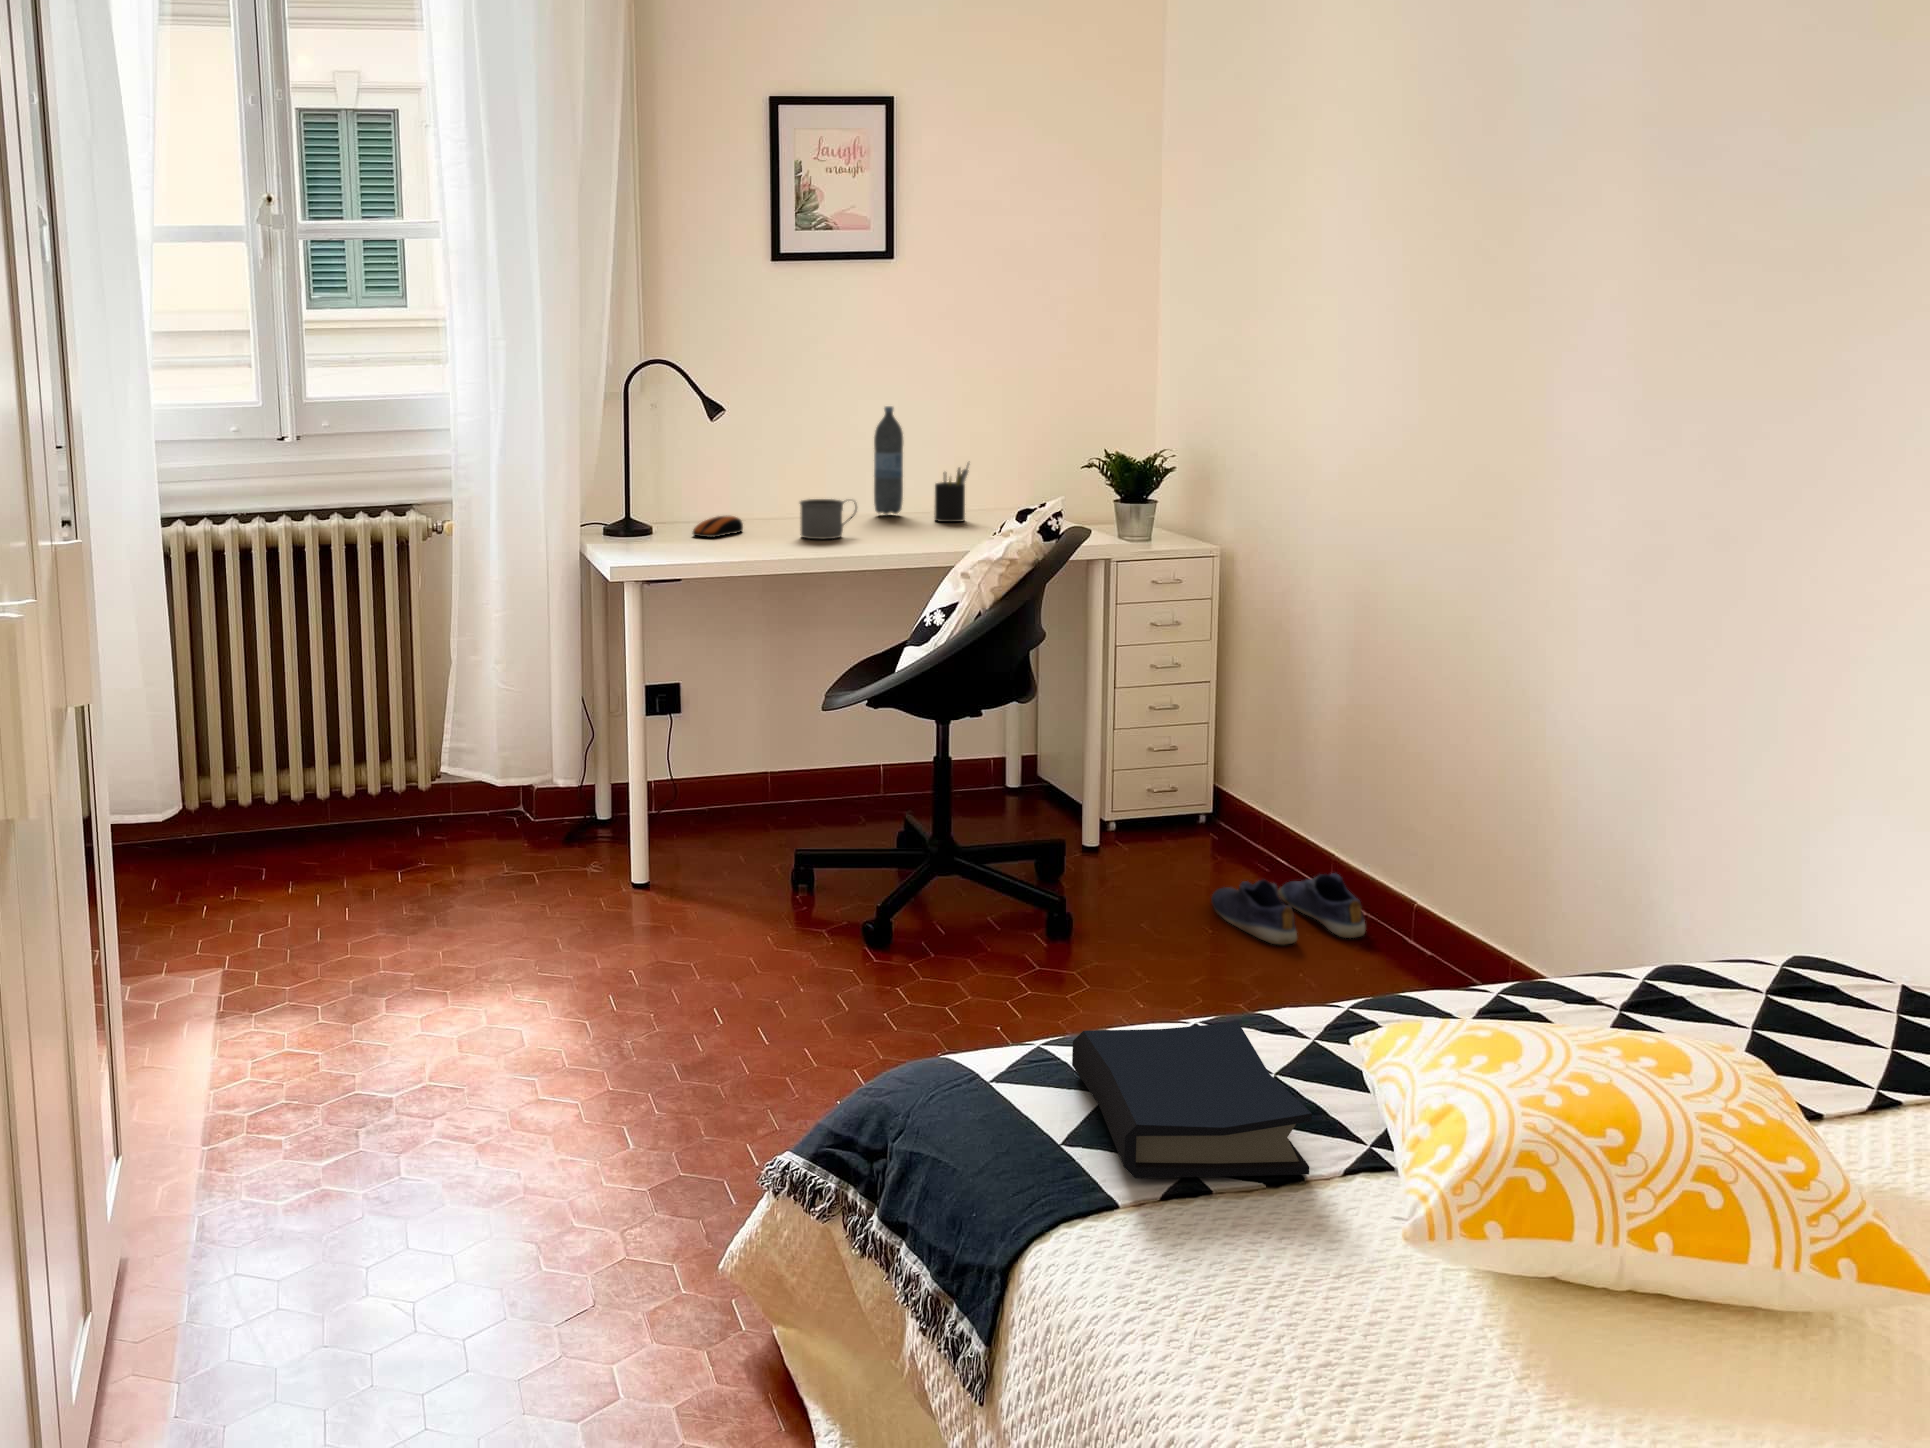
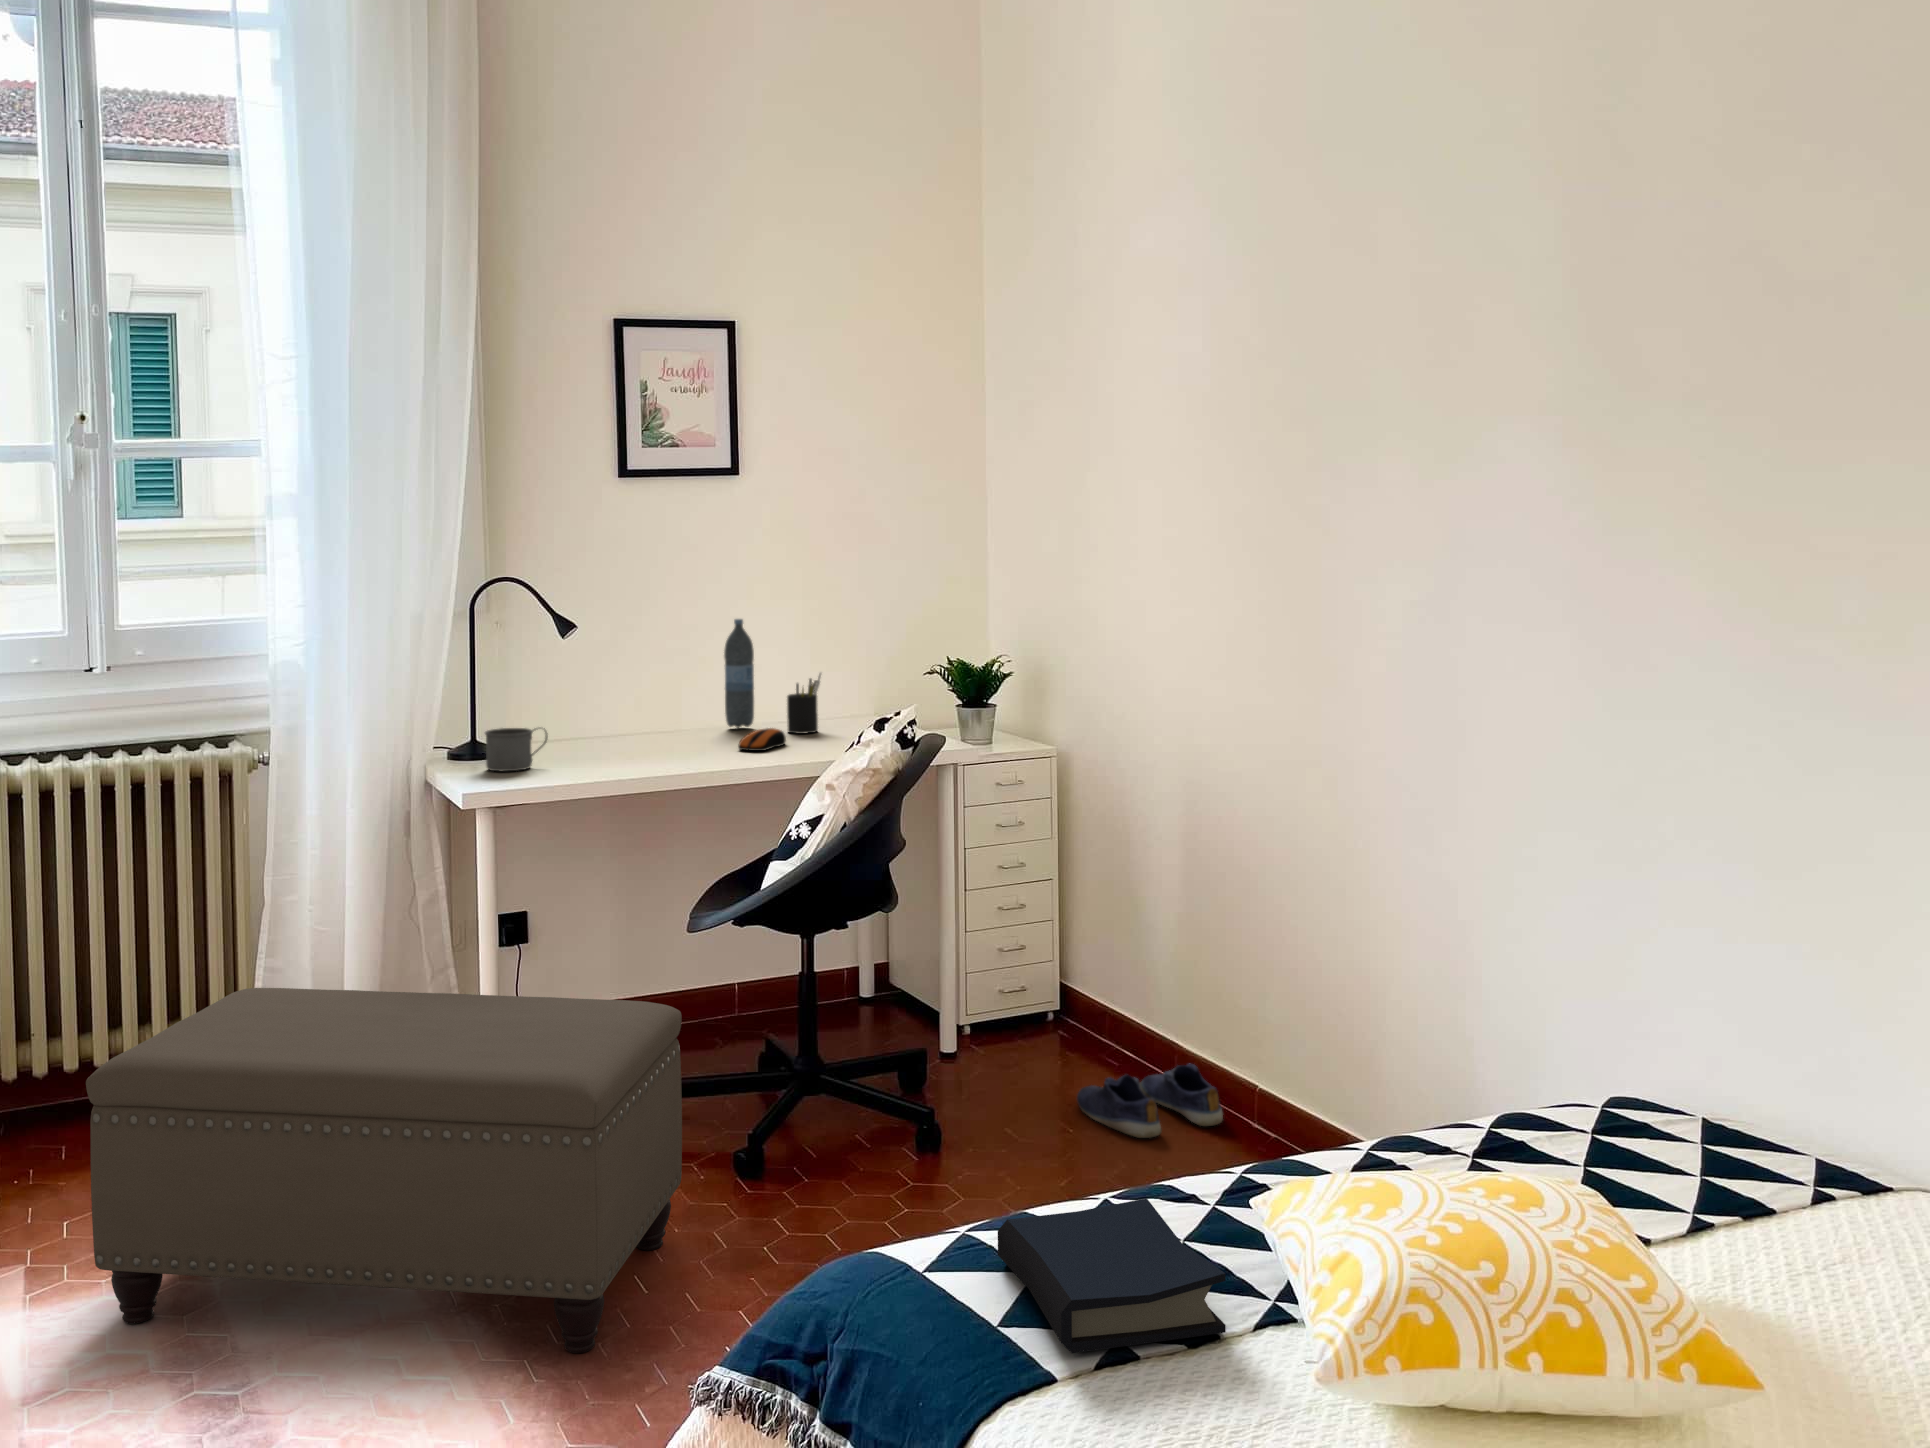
mug: present [800,499,857,539] -> present [485,728,548,771]
computer mouse: present [693,516,743,537] -> present [738,728,786,751]
ottoman: none [253,741,802,1104] -> present [86,988,682,1353]

